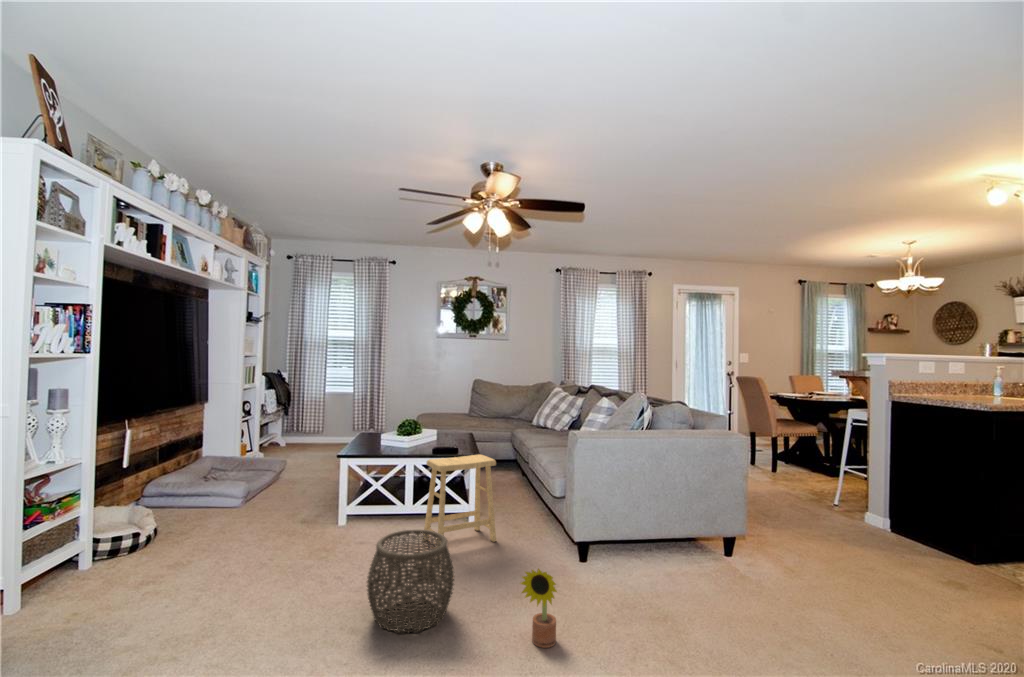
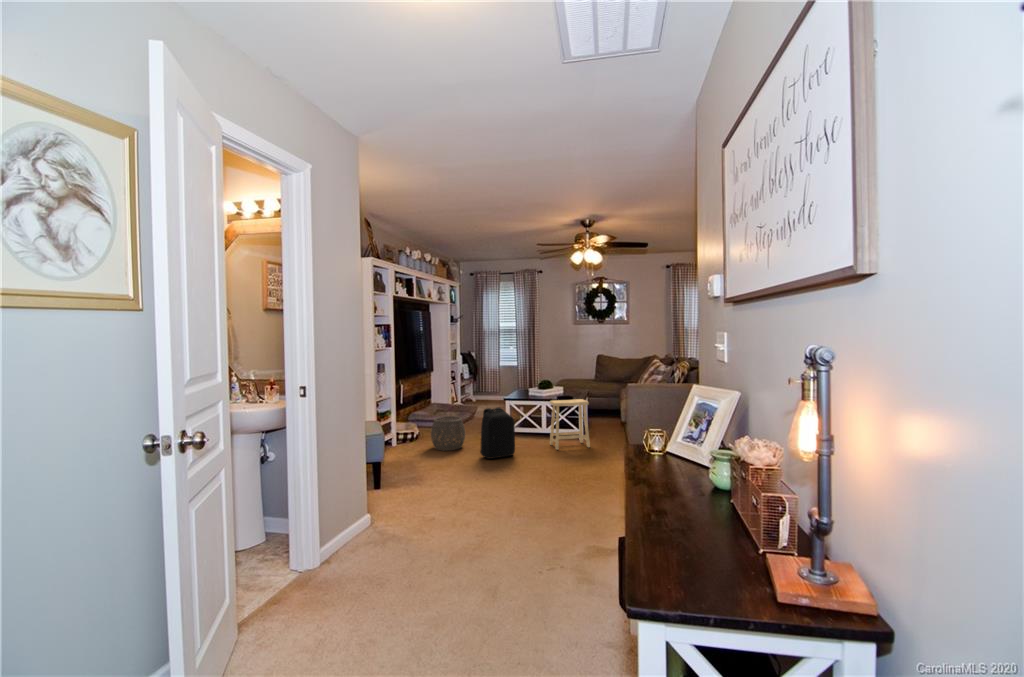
backpack: none [284,480,363,597] -> present [480,407,515,459]
woven basket: present [367,530,454,633] -> present [431,416,465,451]
decorative plant: present [520,569,557,648] -> none [580,442,599,479]

